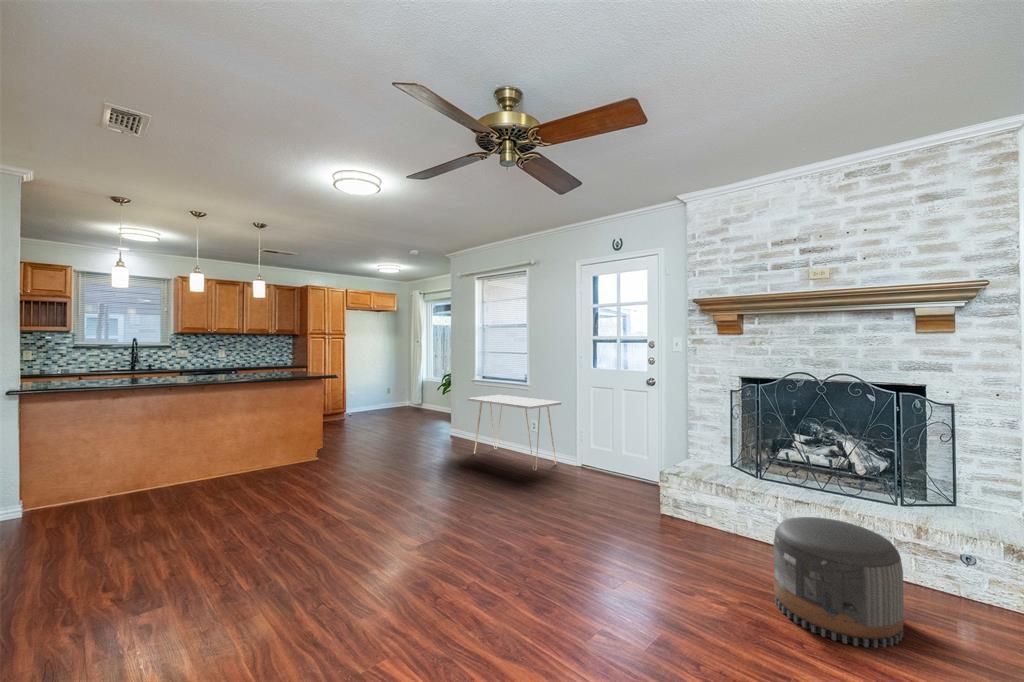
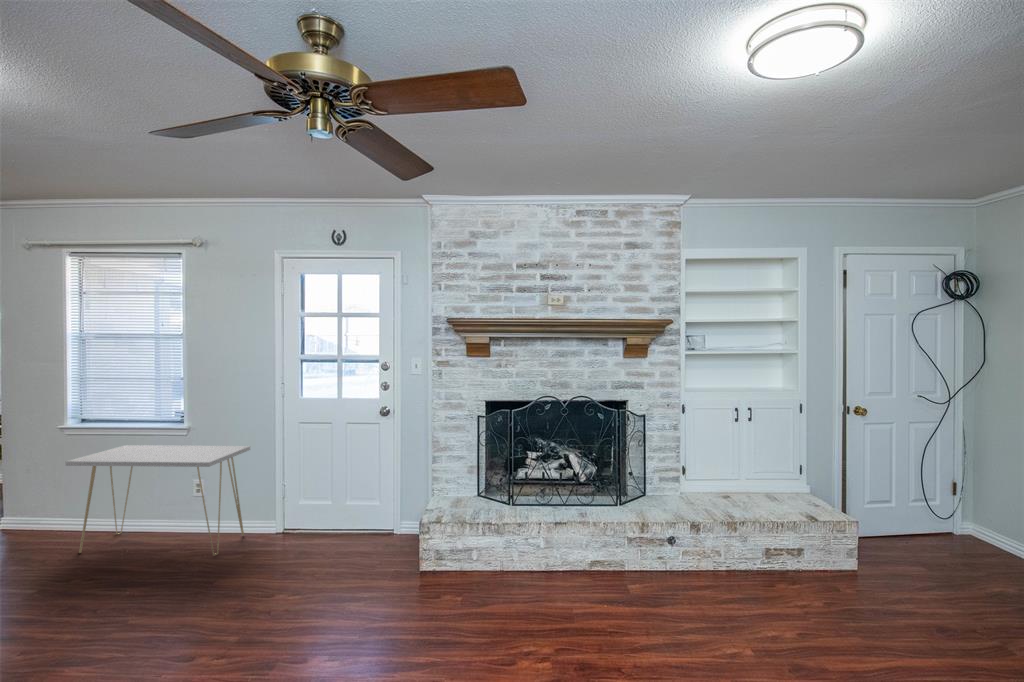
pouf: present [774,517,904,648] -> none [573,539,671,657]

